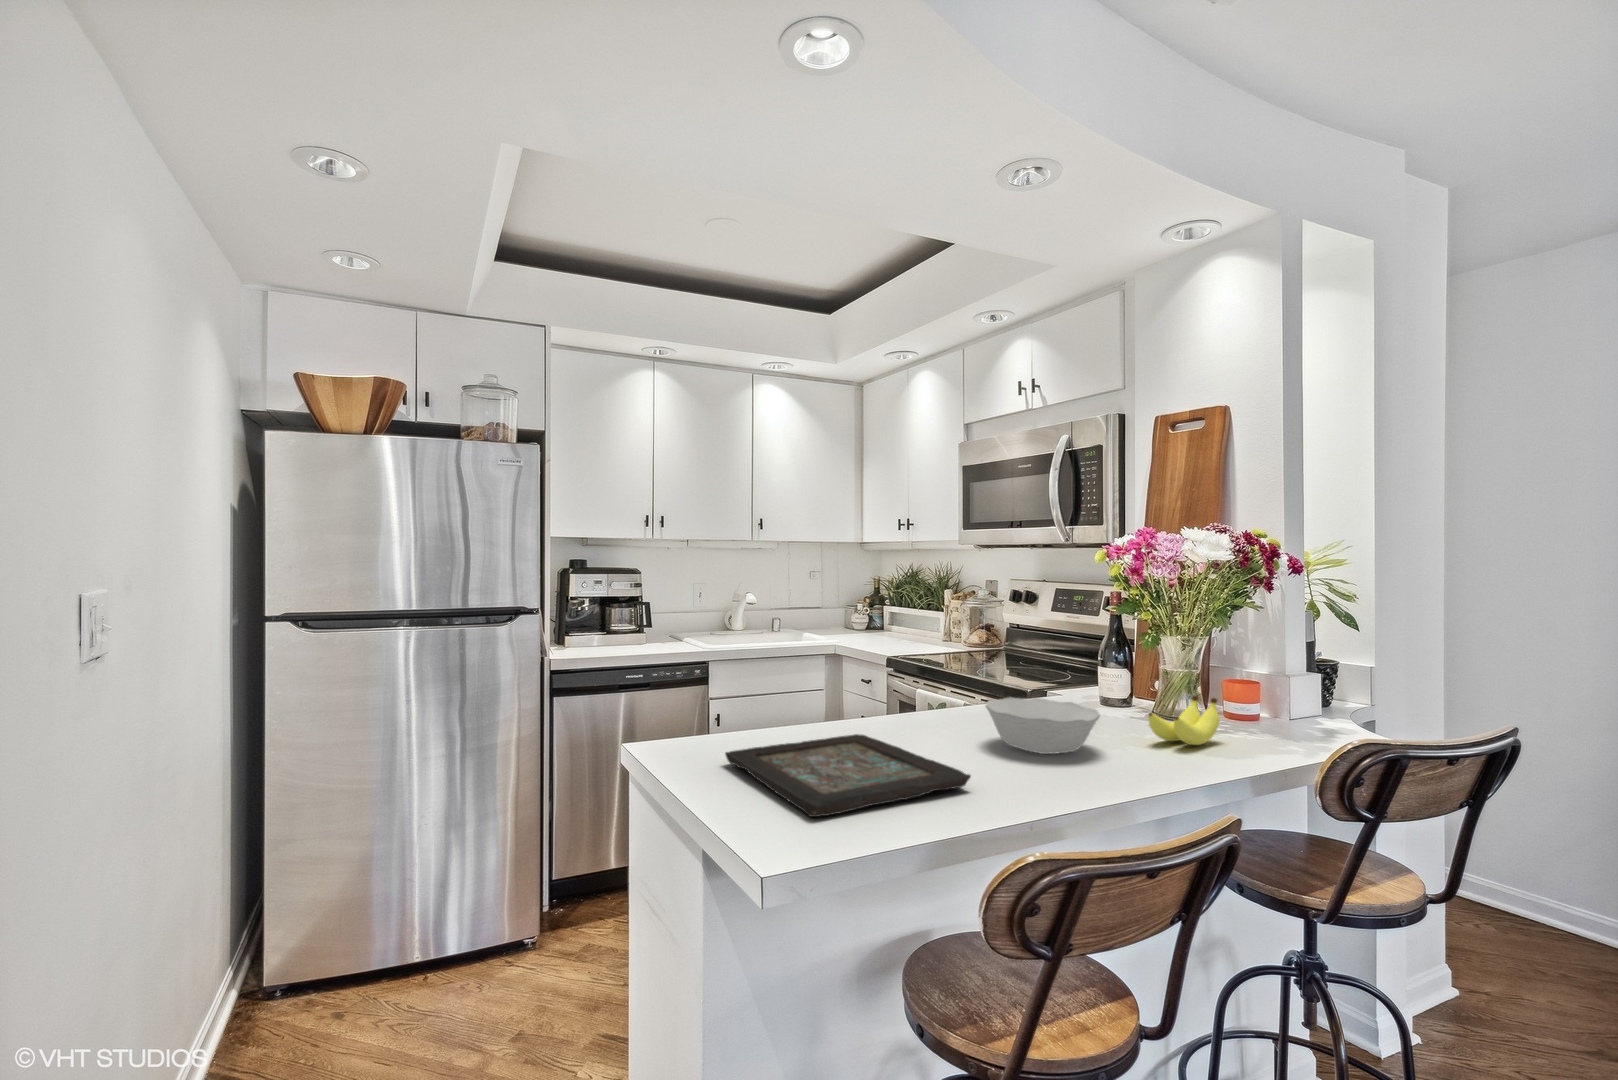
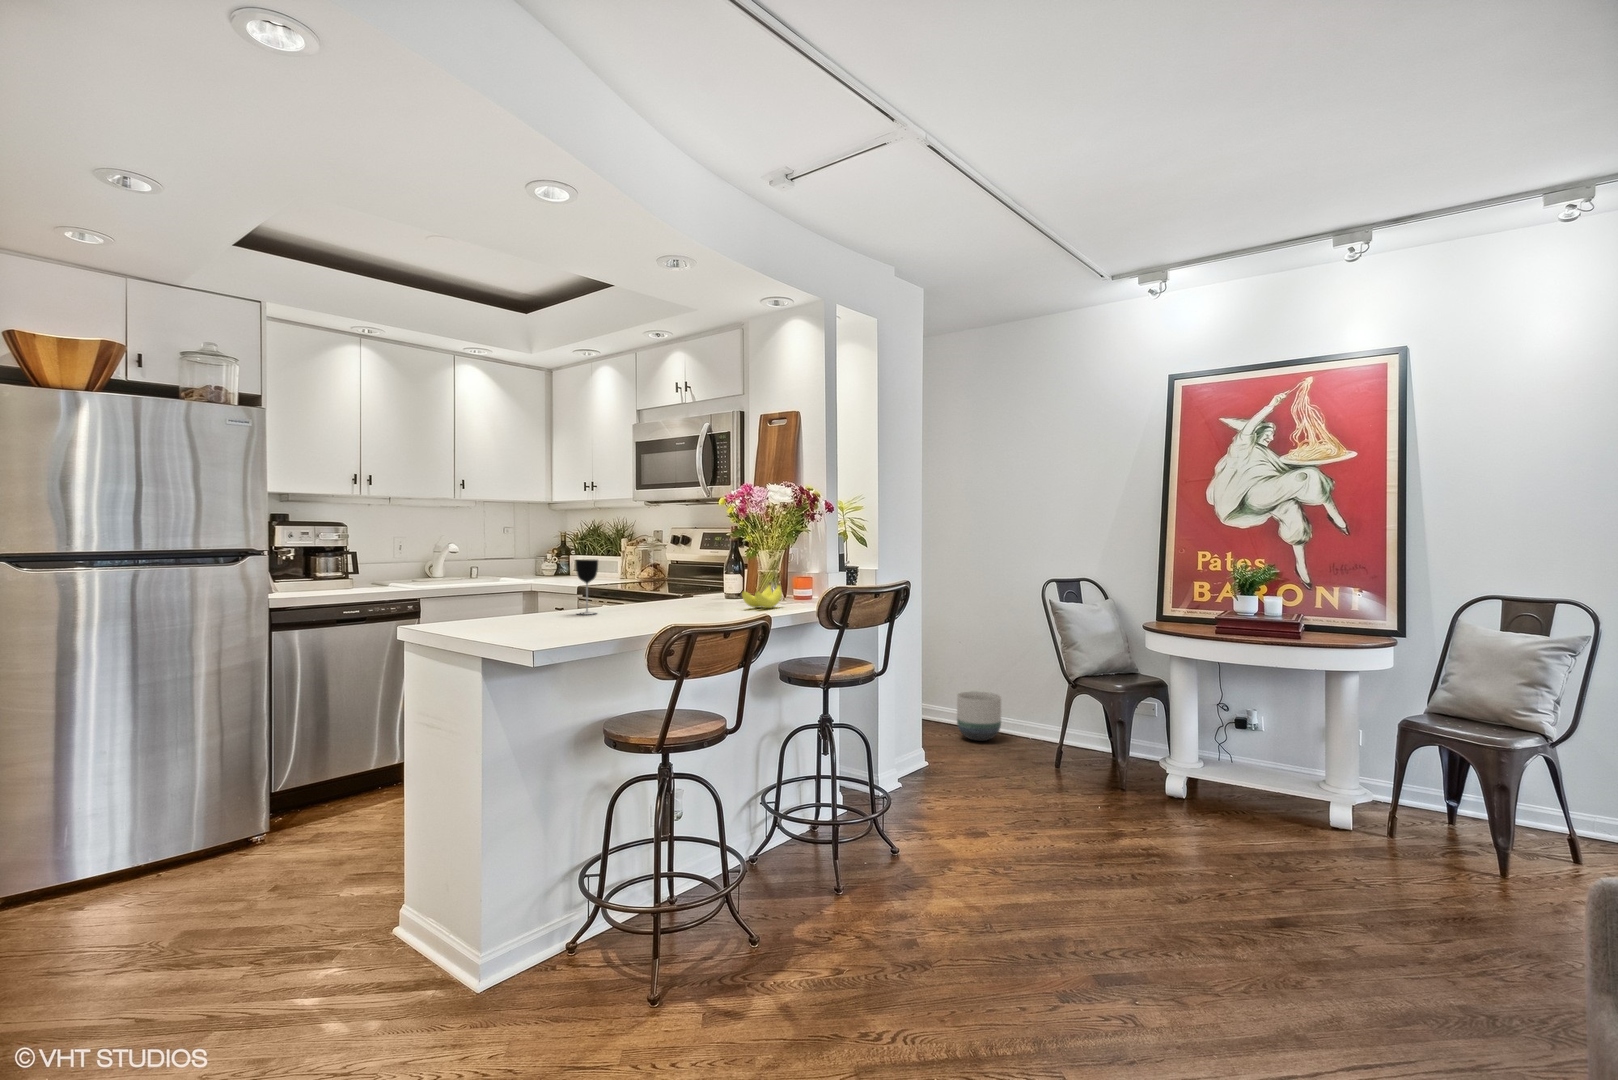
wine glass: none [876,650,910,739] -> present [576,560,598,614]
bowl: present [986,697,1100,754] -> none [647,587,714,614]
decorative tray: present [725,734,971,817] -> none [480,610,636,635]
planter: none [1487,854,1586,948] -> present [957,691,1001,741]

